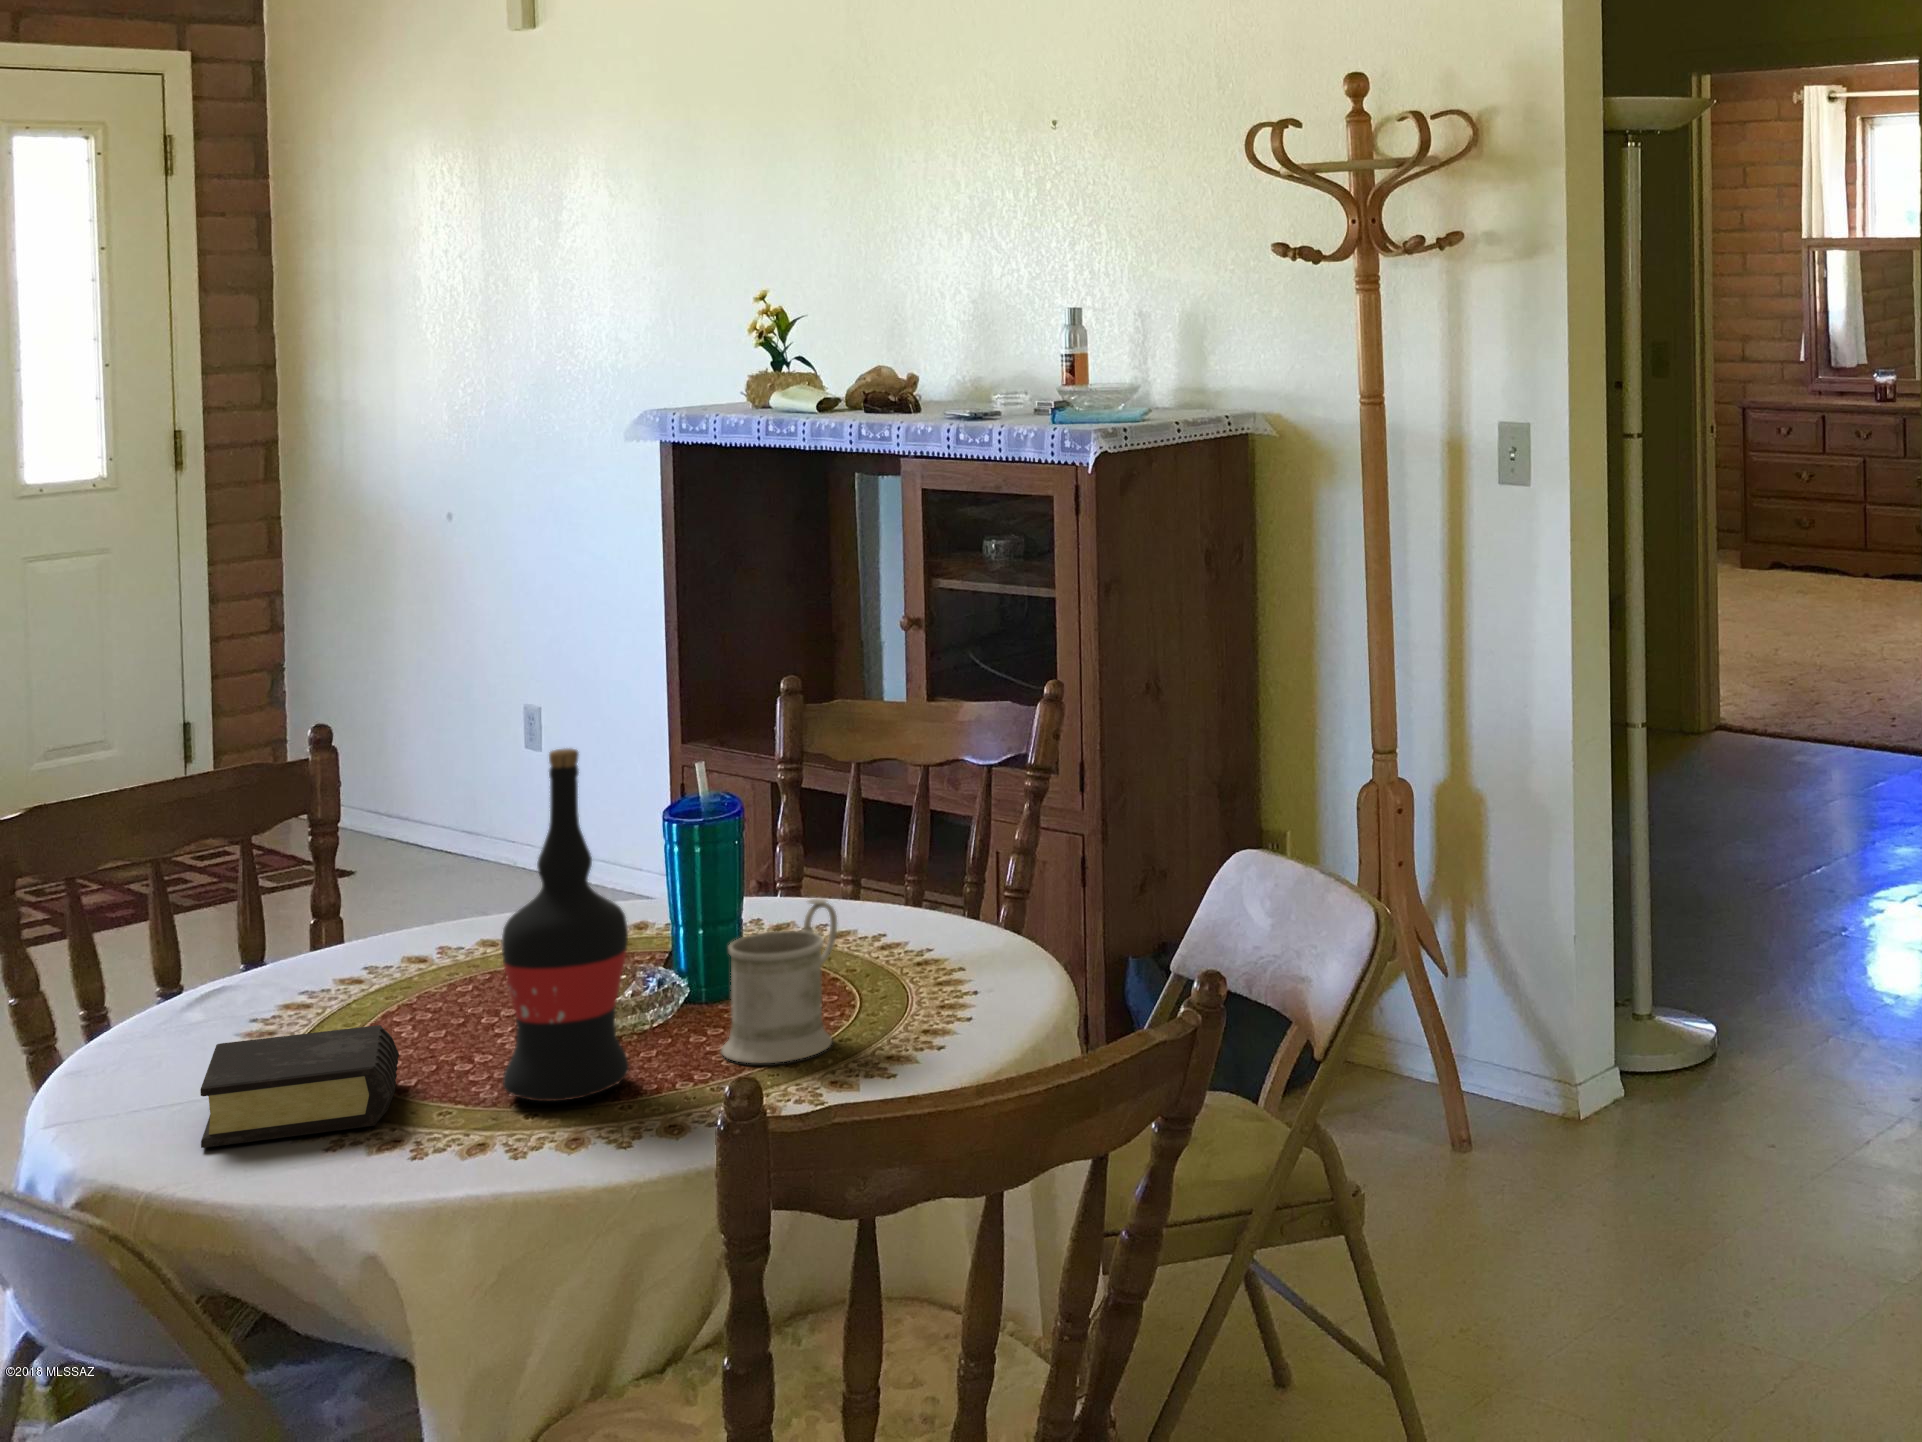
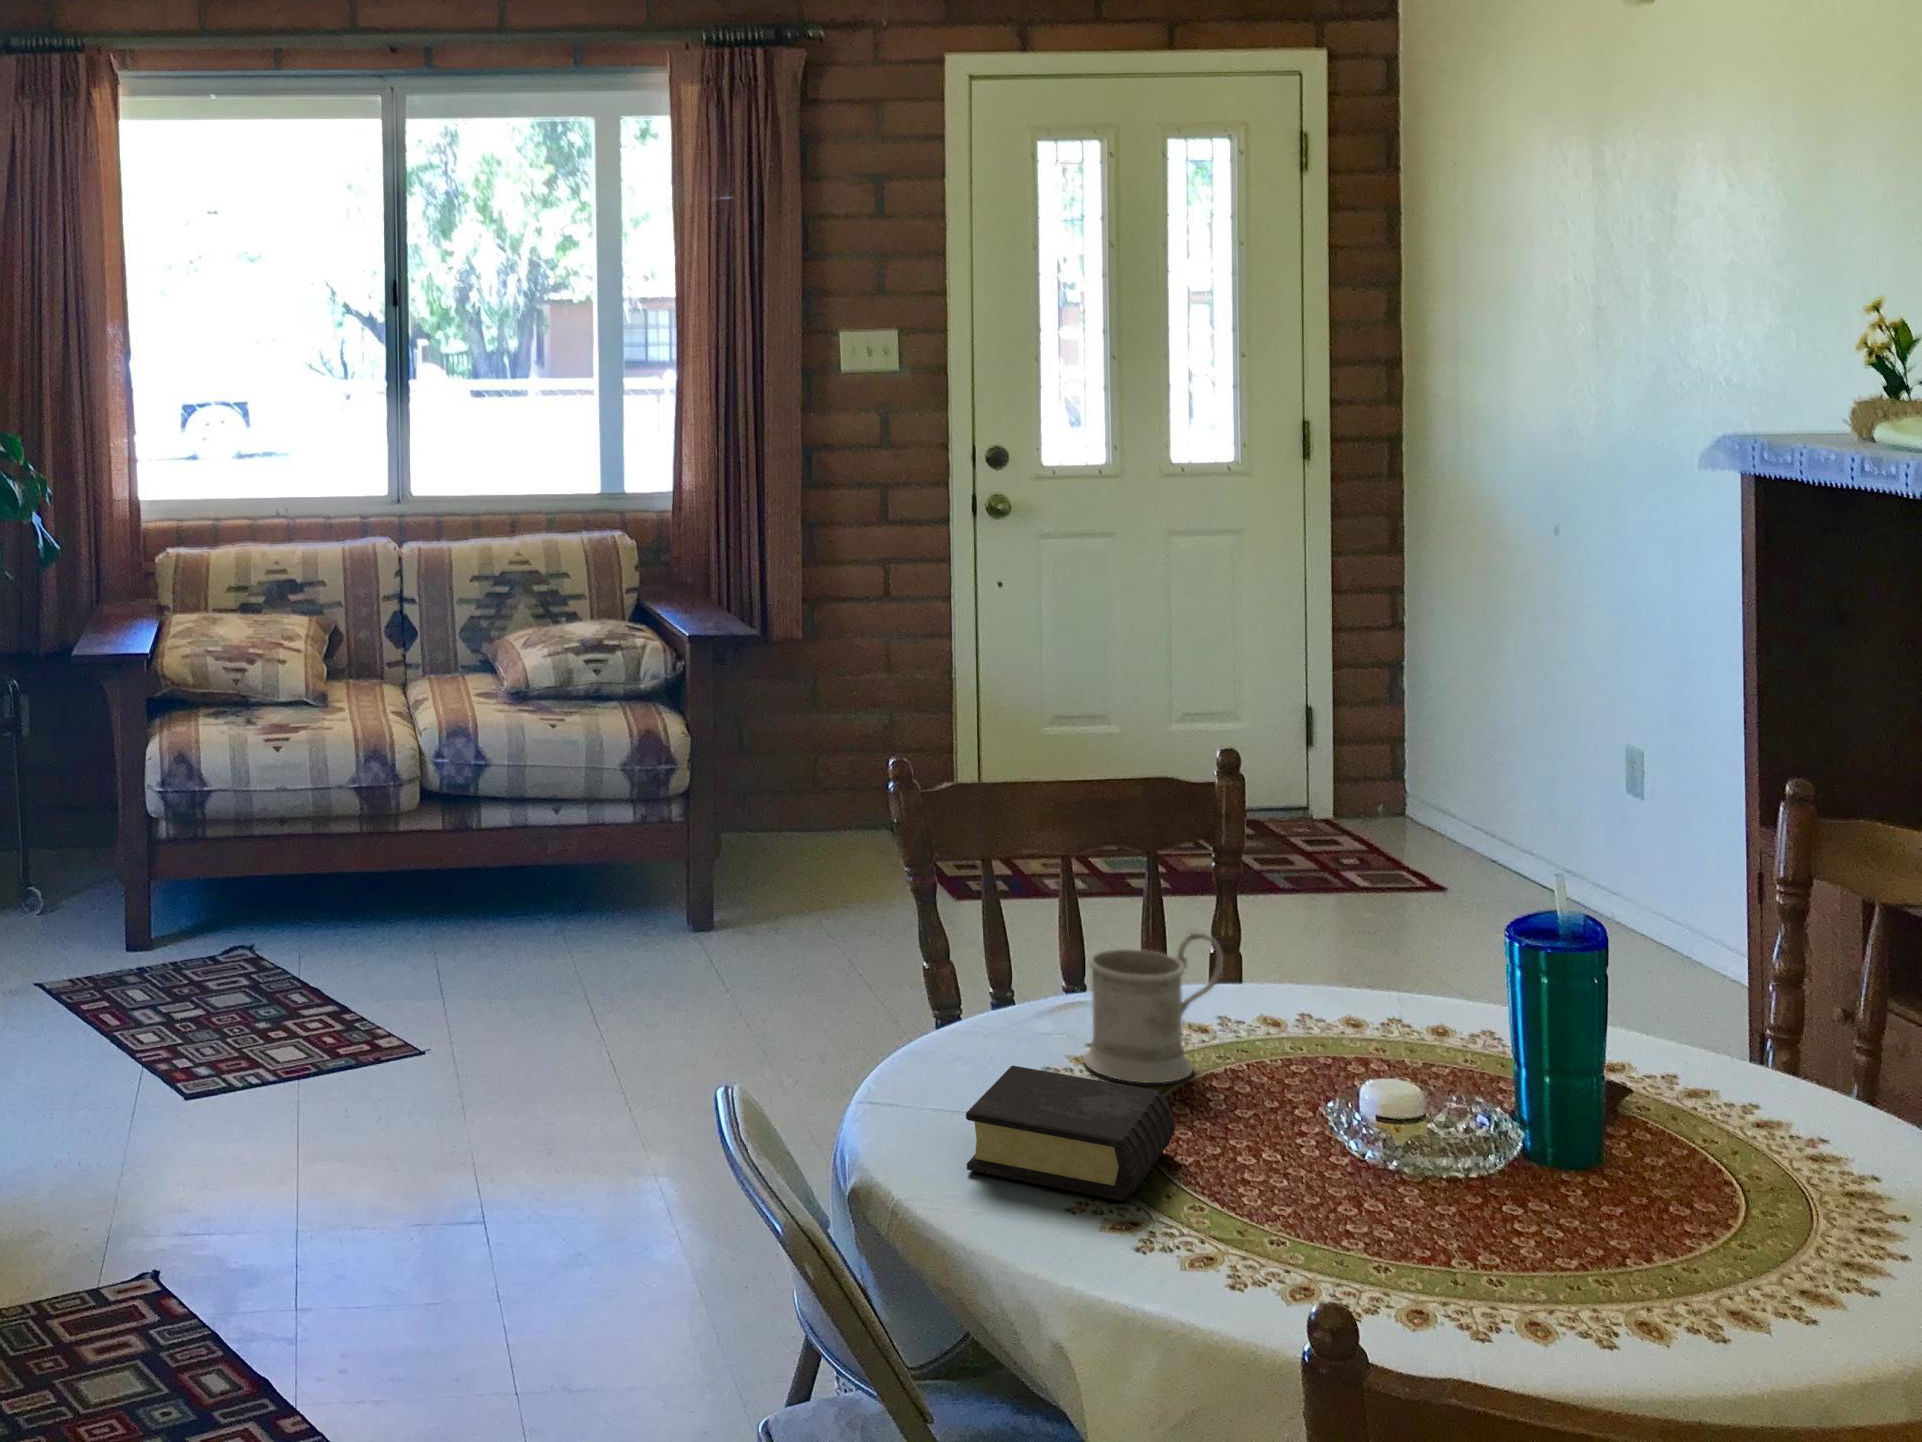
wine bottle: present [501,748,629,1101] -> none [1254,845,1402,1243]
mug: present [721,899,837,1063] -> present [1083,929,1223,1083]

